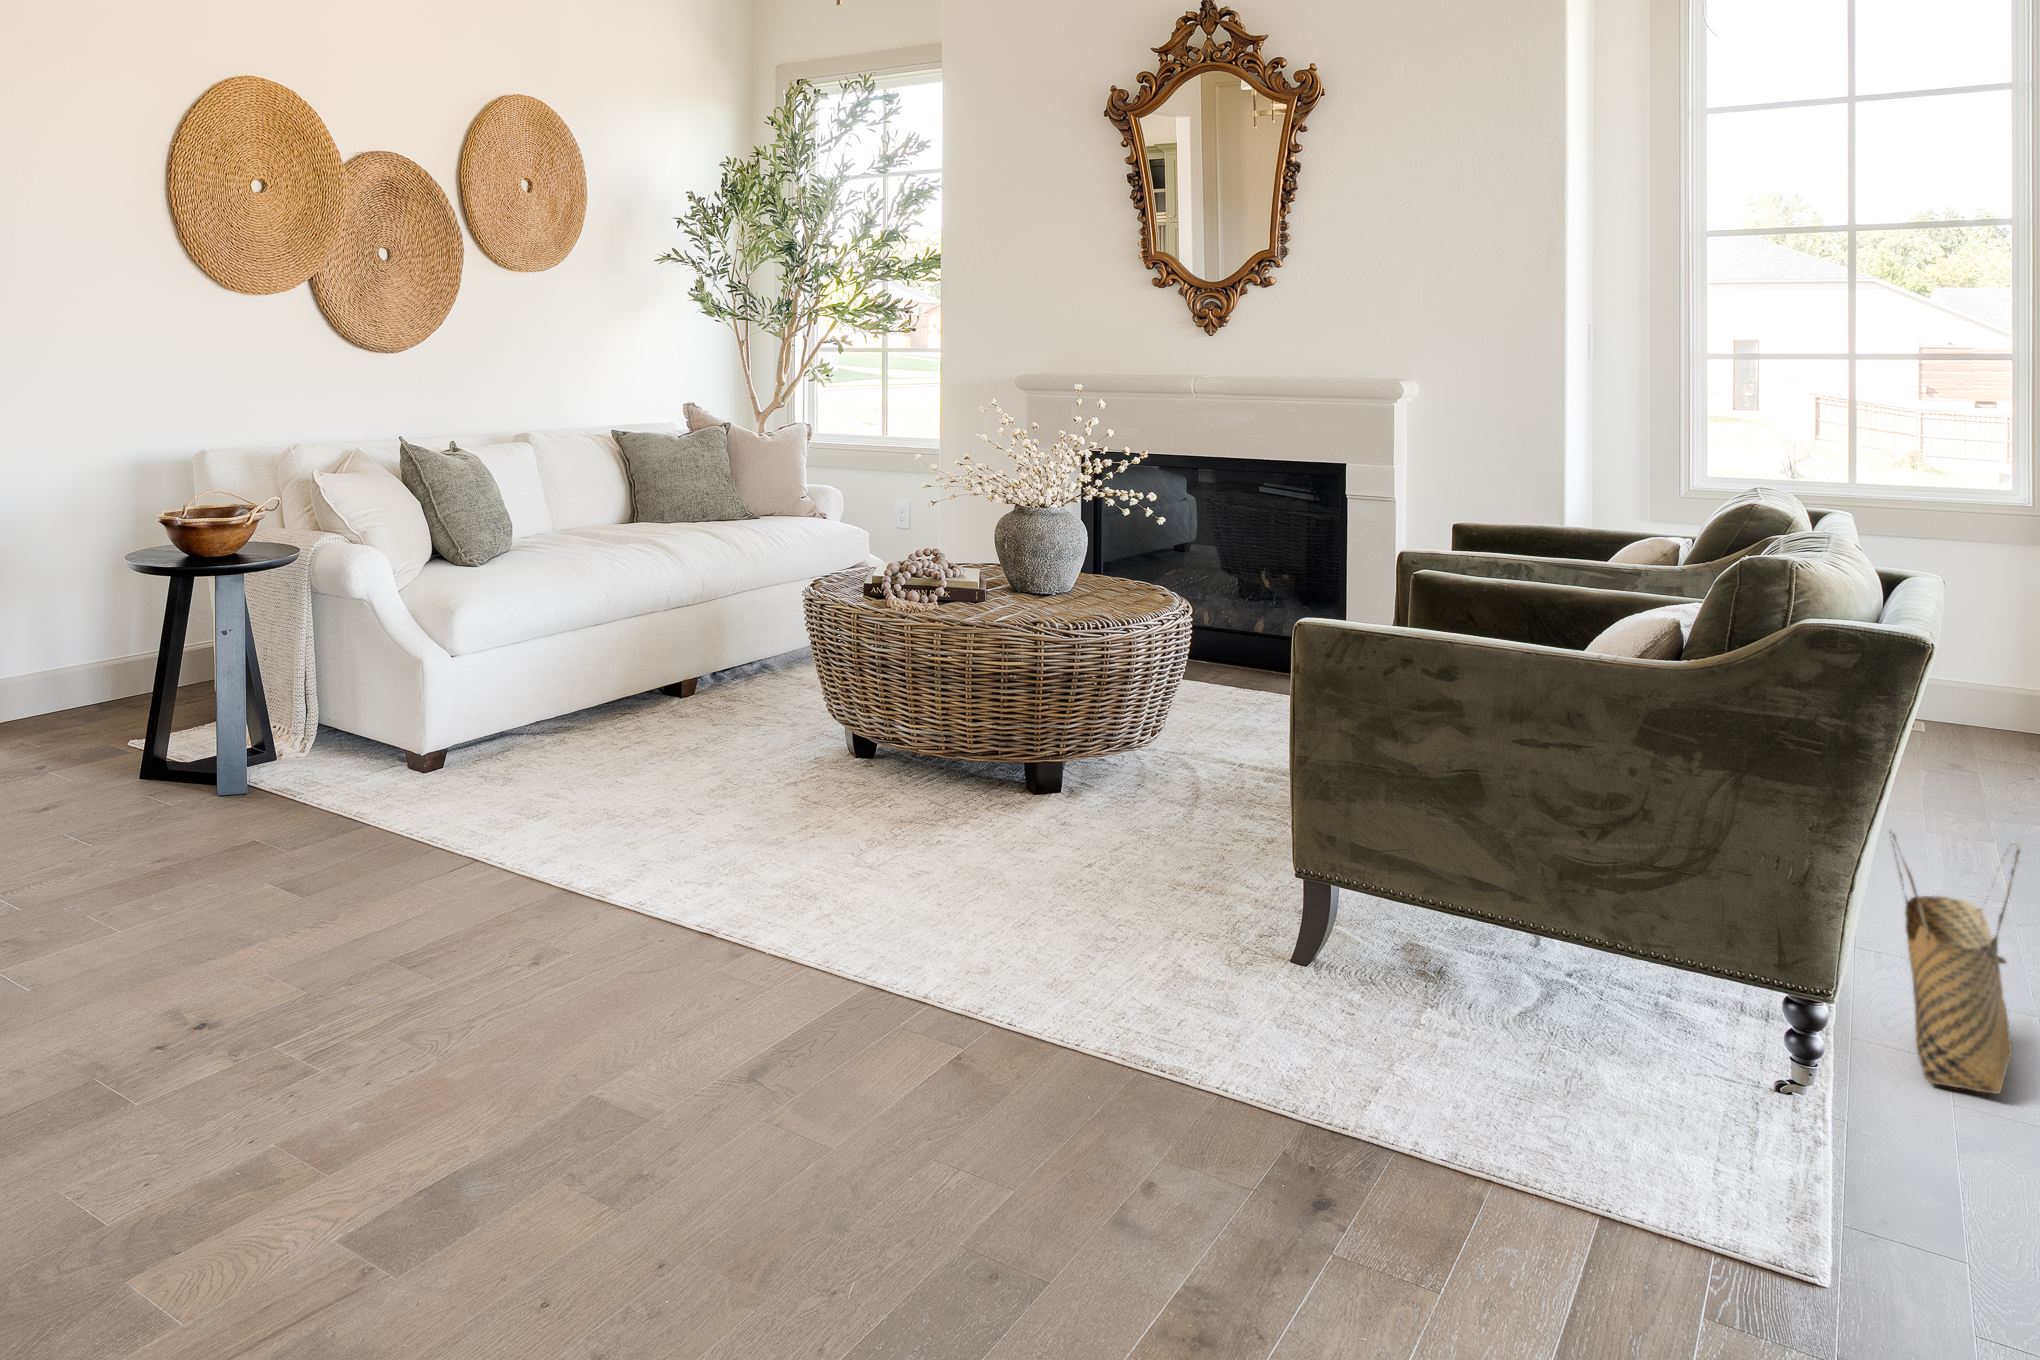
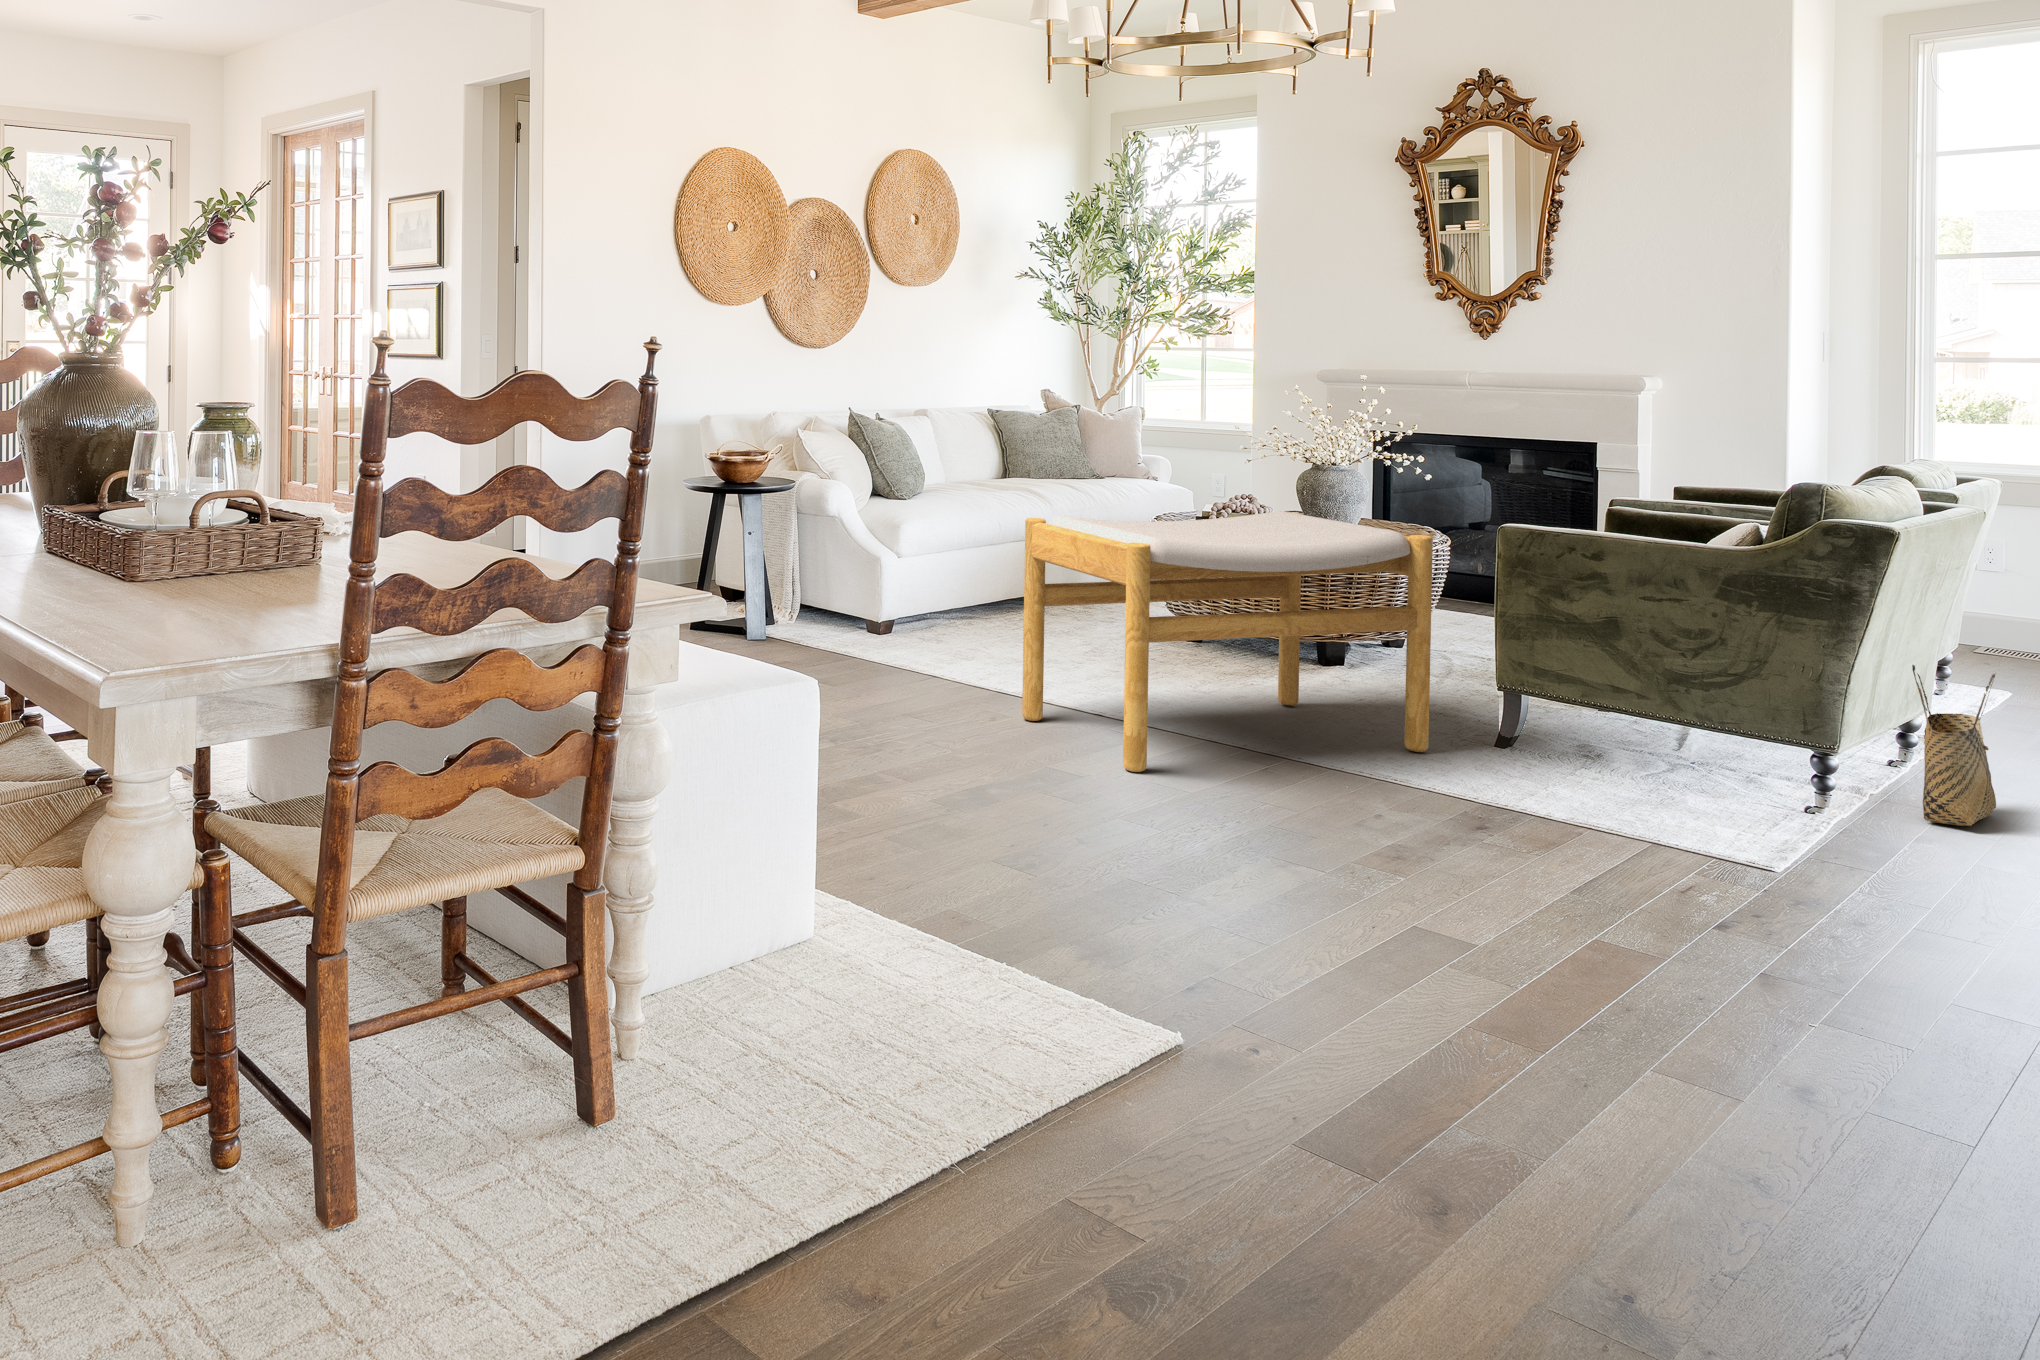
footstool: none [584,595,1199,1083] -> present [1022,511,1433,772]

